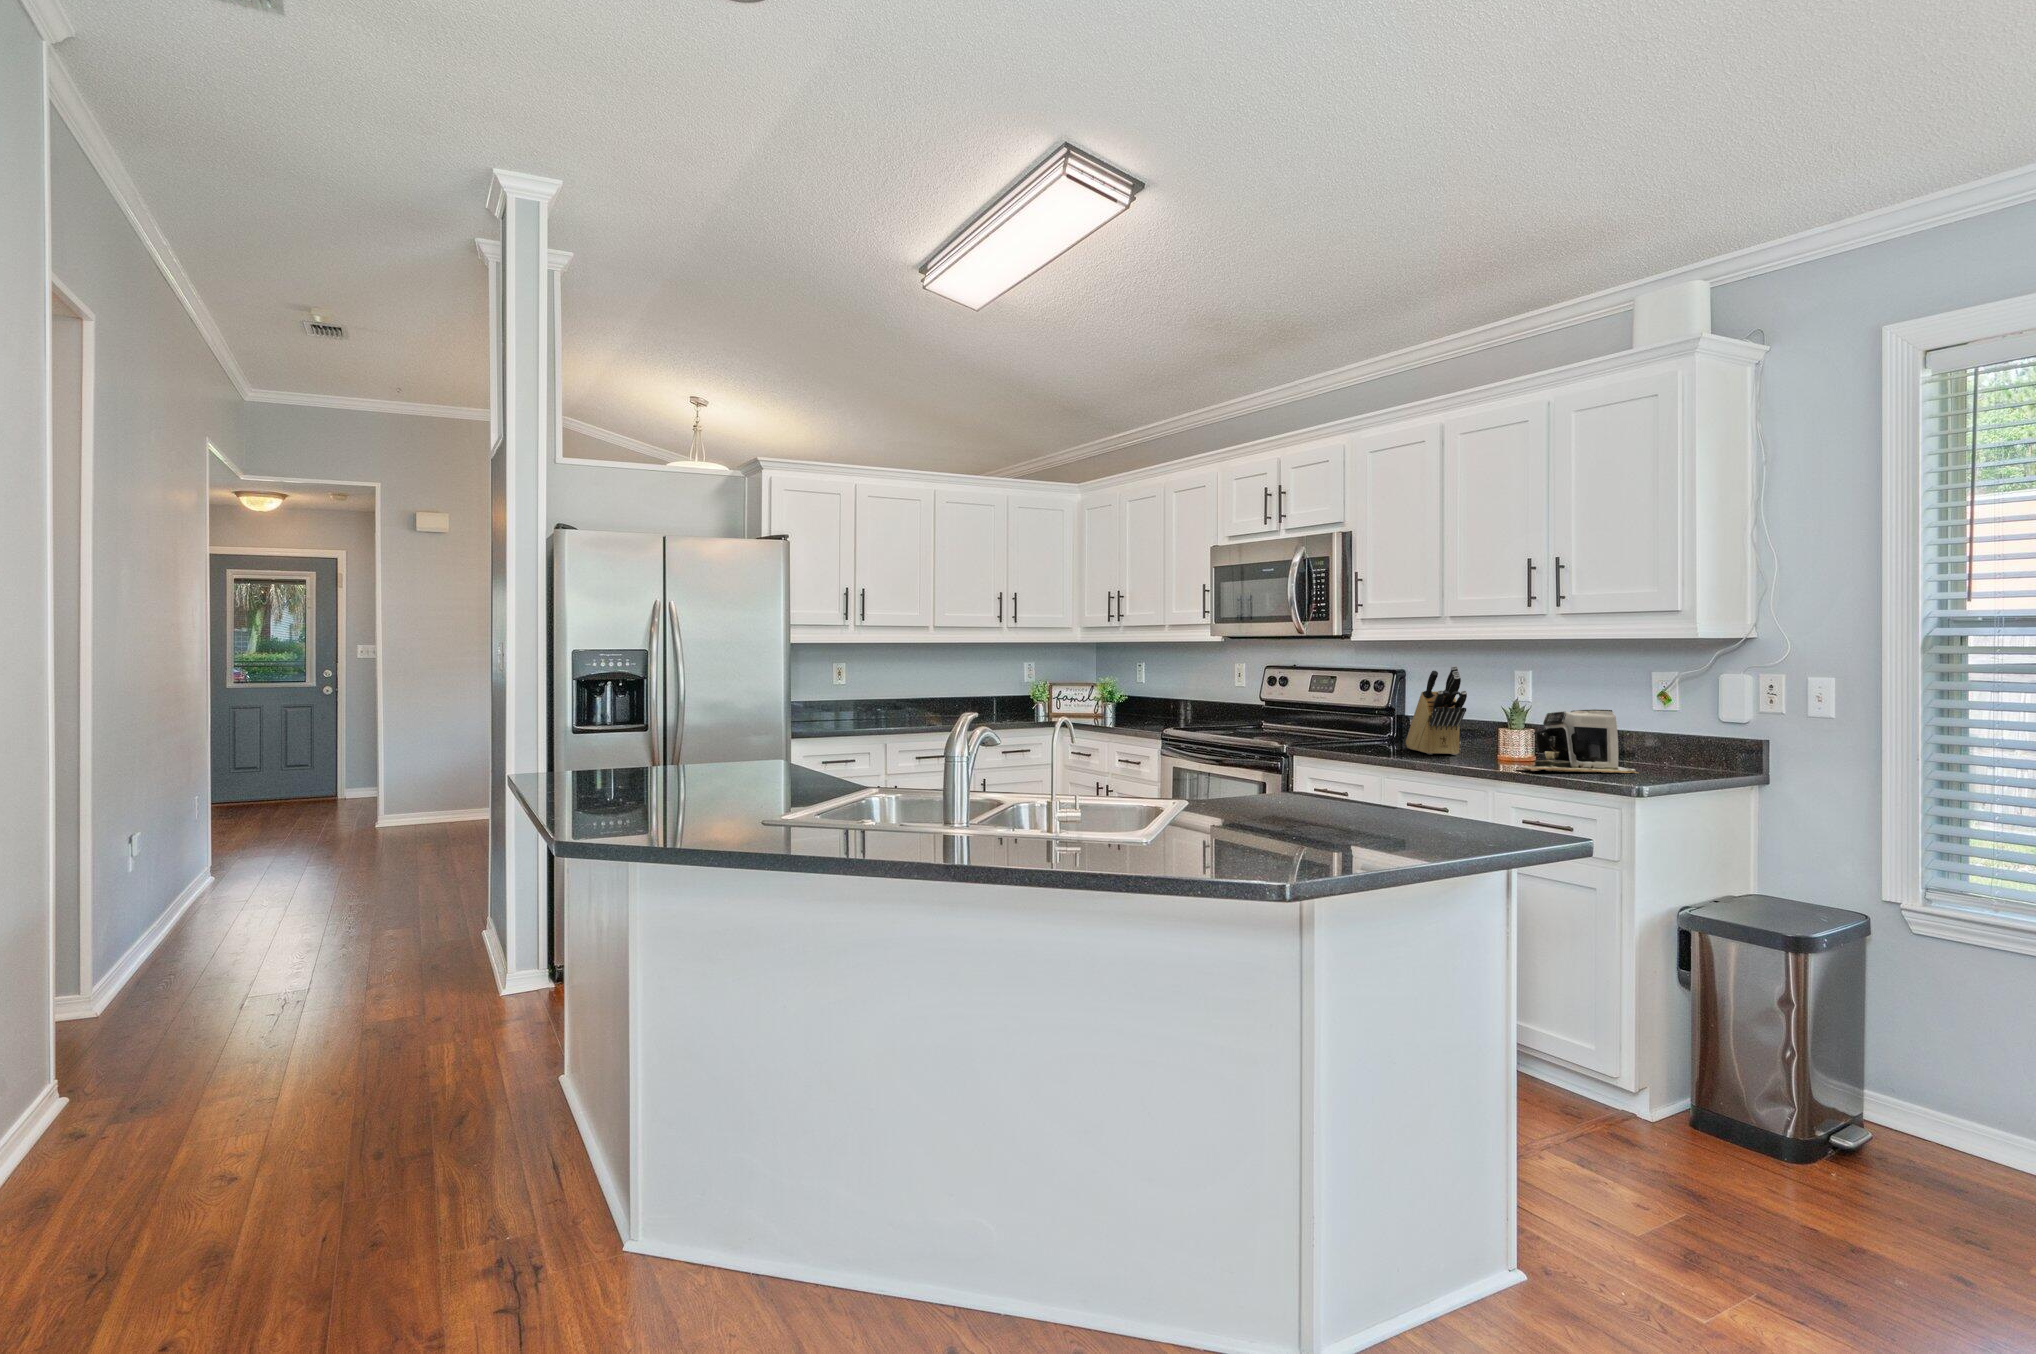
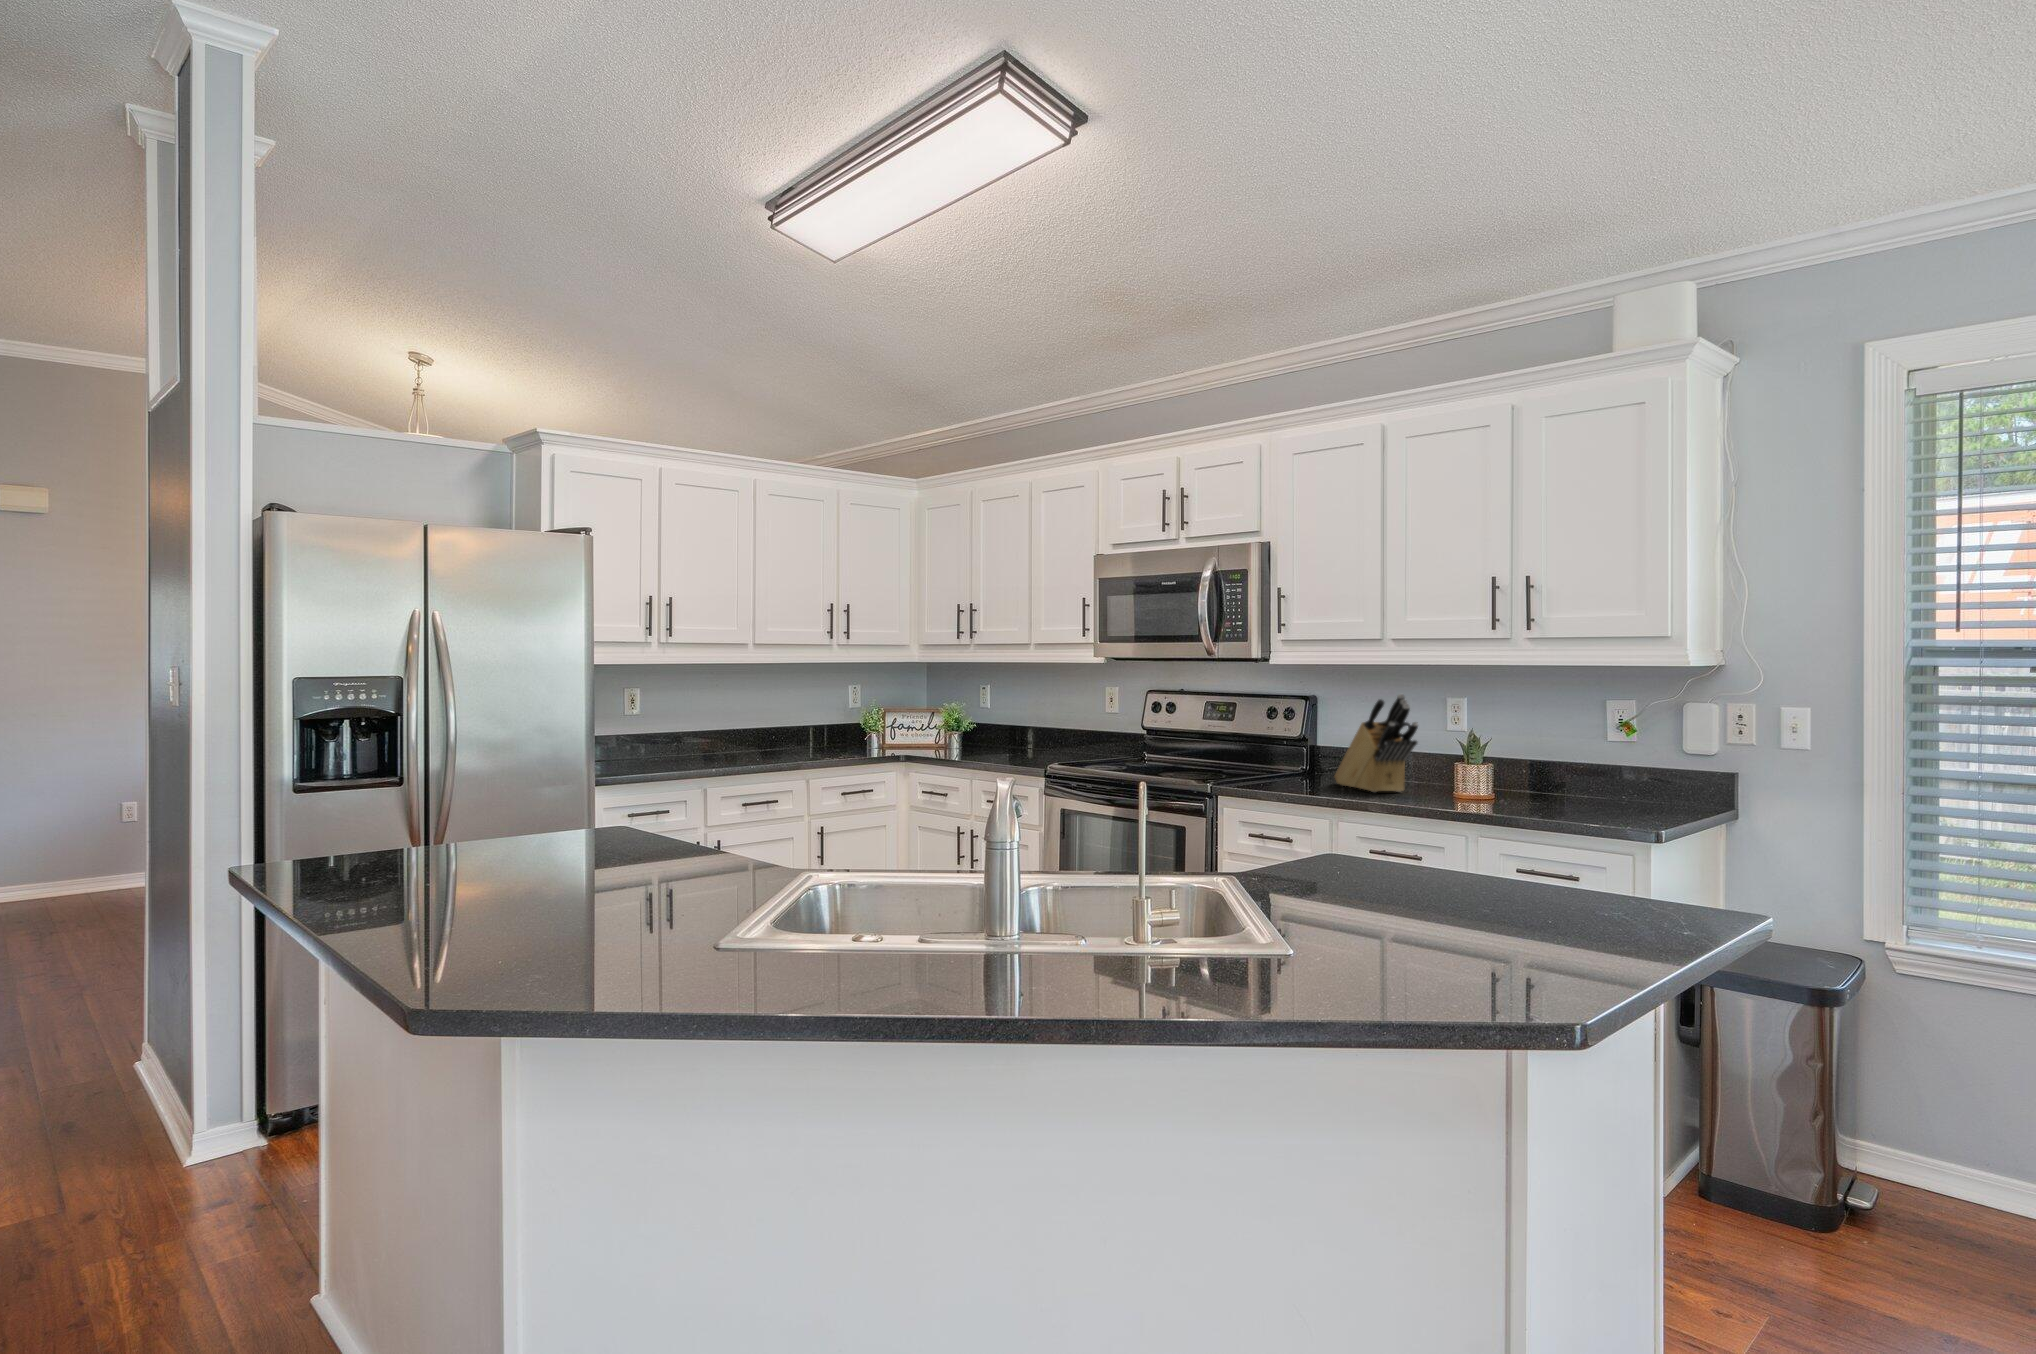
coffee maker: present [1521,709,1638,773] -> none [1493,743,1618,814]

